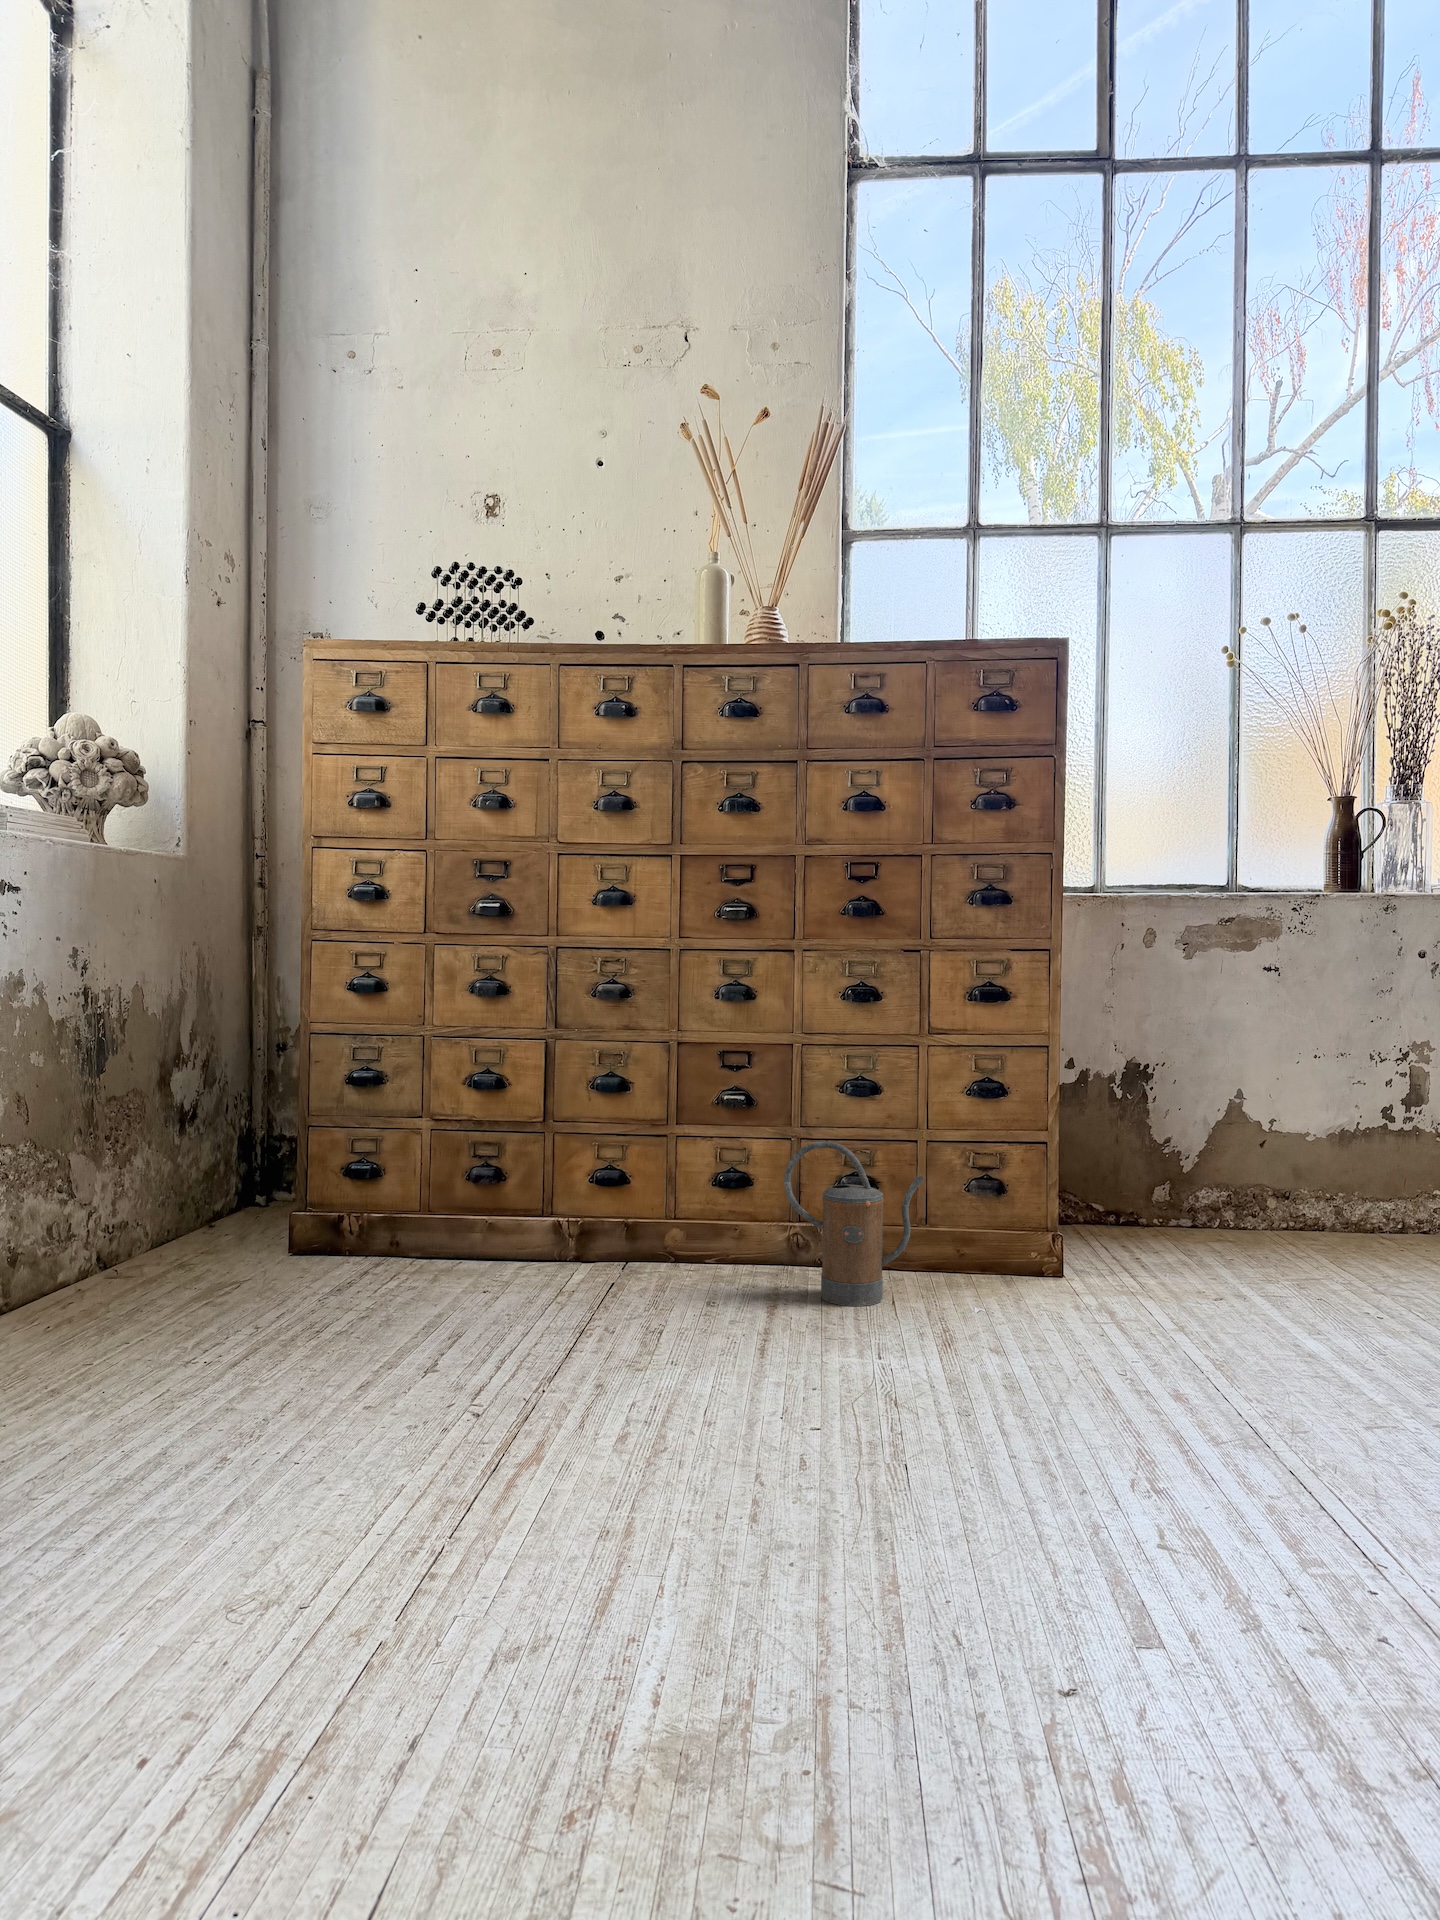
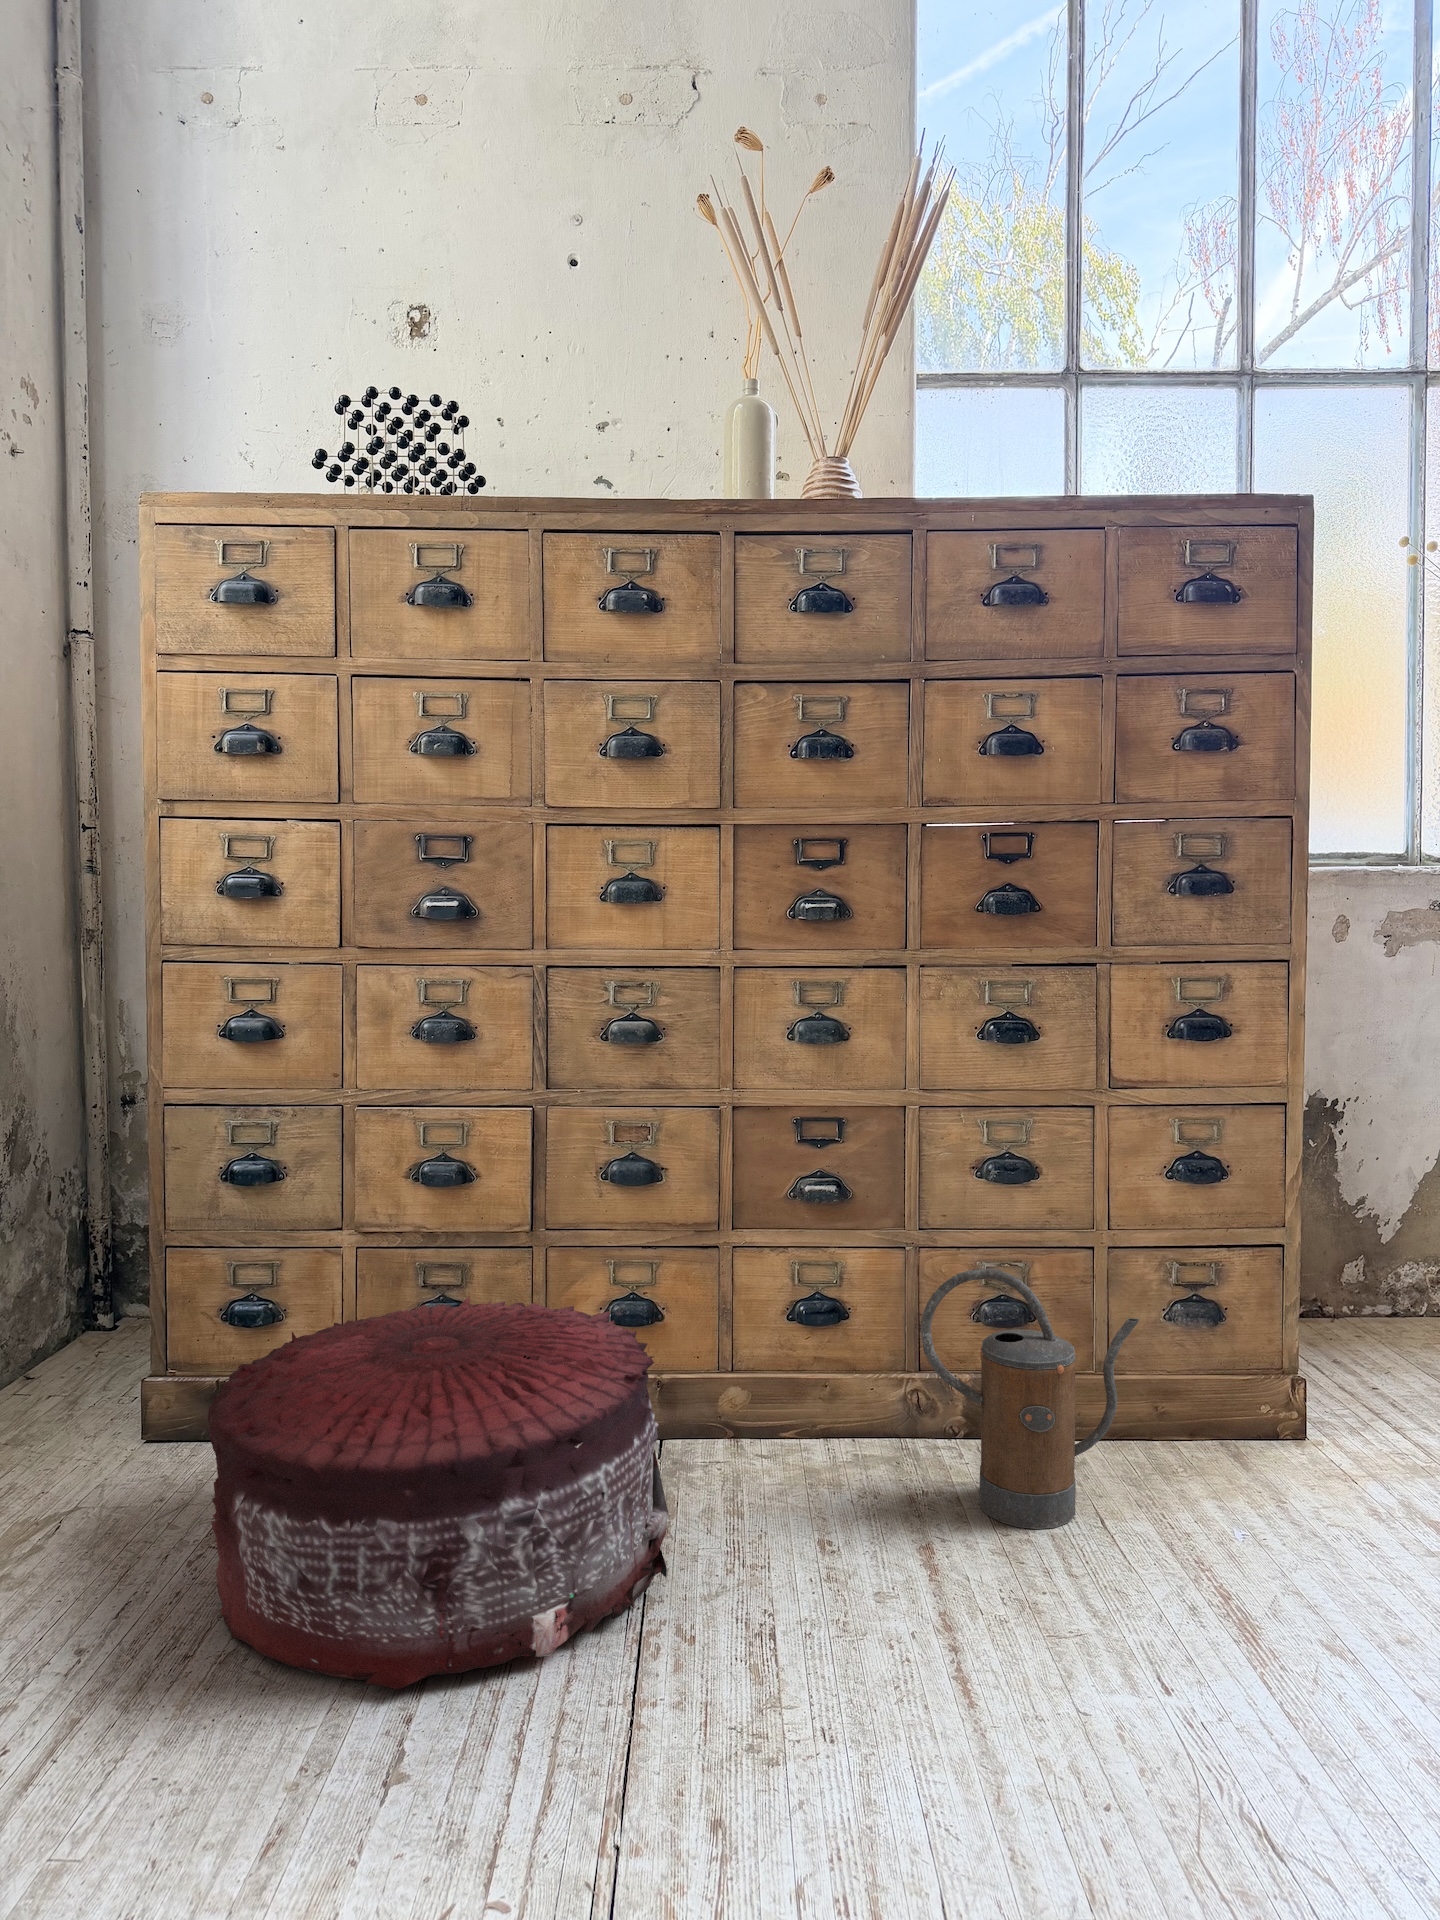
pouf: none [338,1155,611,1339] -> present [206,1296,668,1689]

